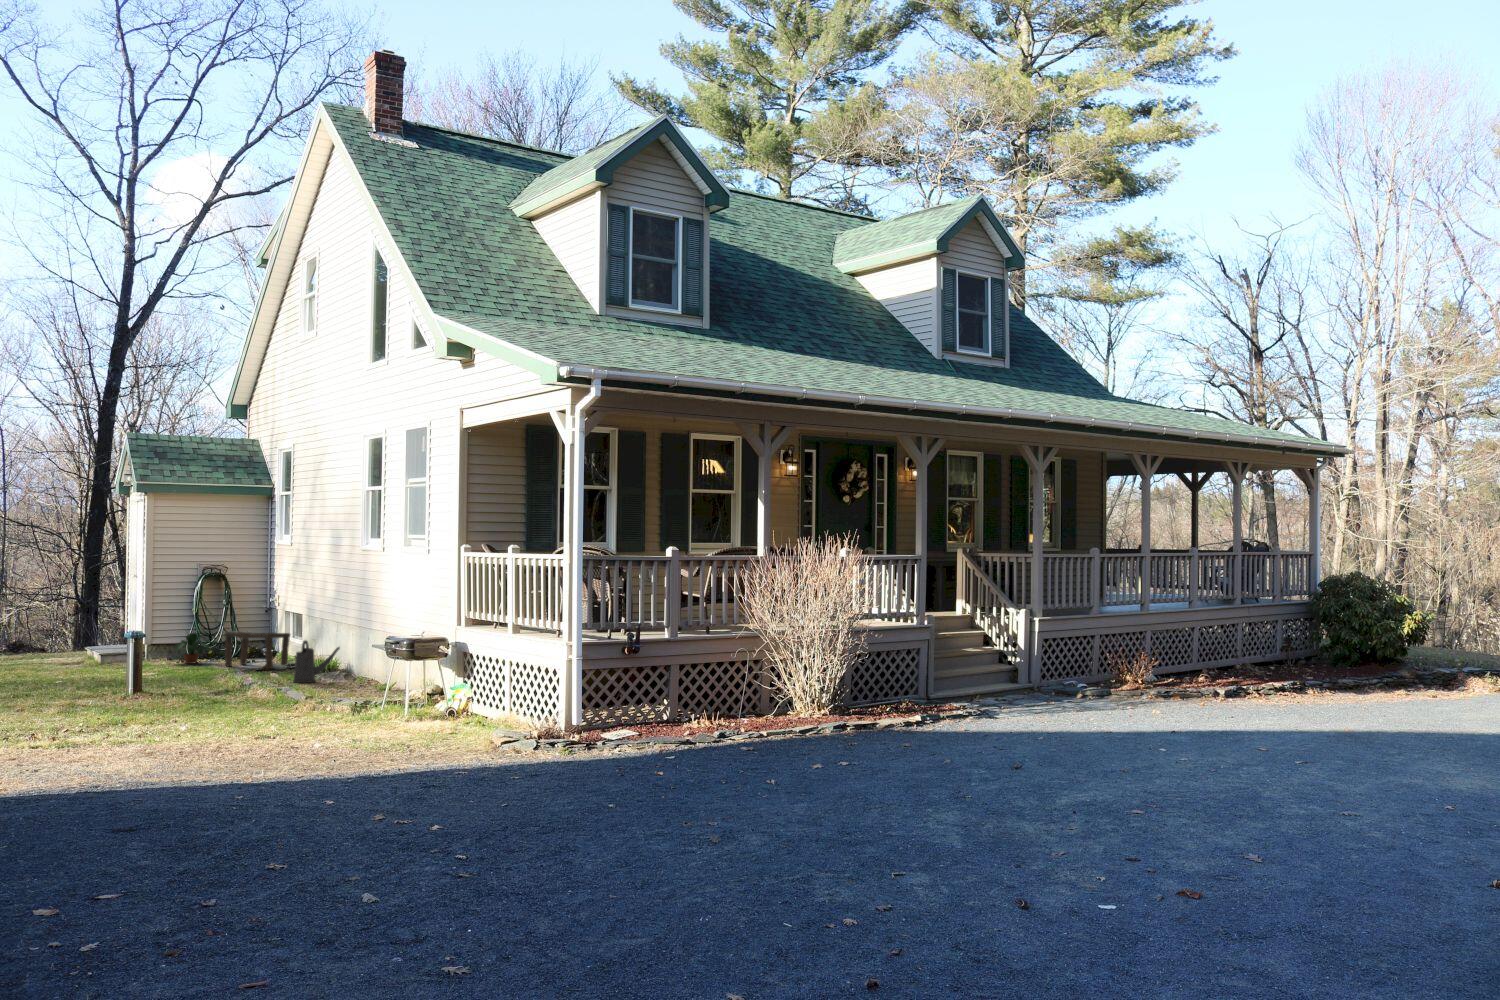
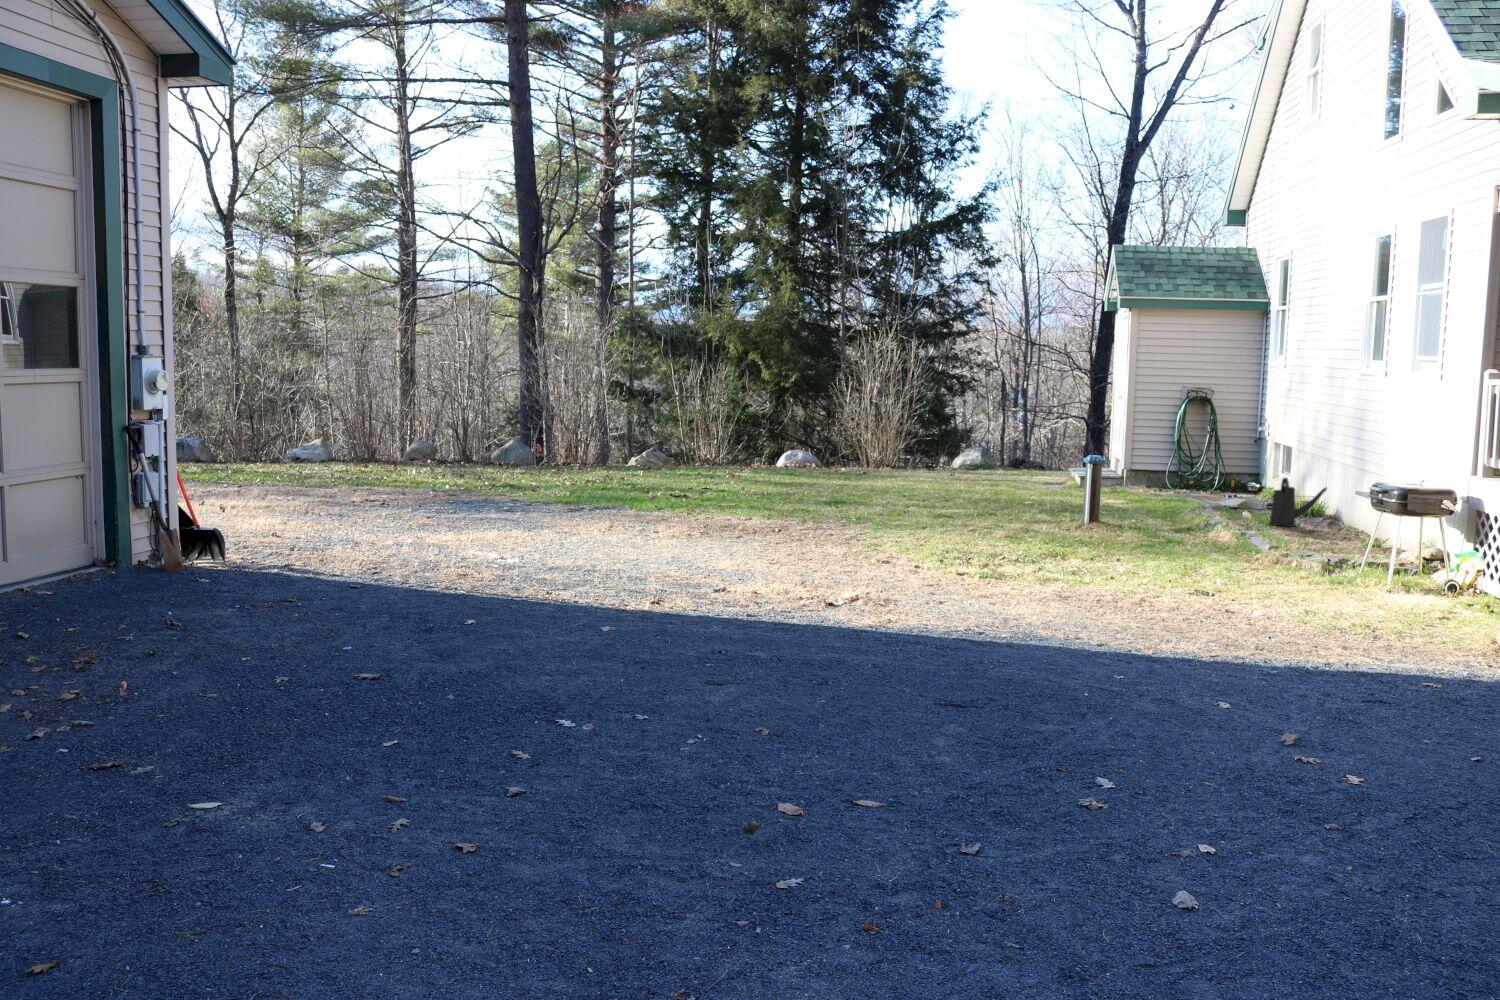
bench: present [225,631,290,669] -> none [1204,461,1276,505]
potted plant: present [174,633,209,664] -> none [1153,452,1190,492]

